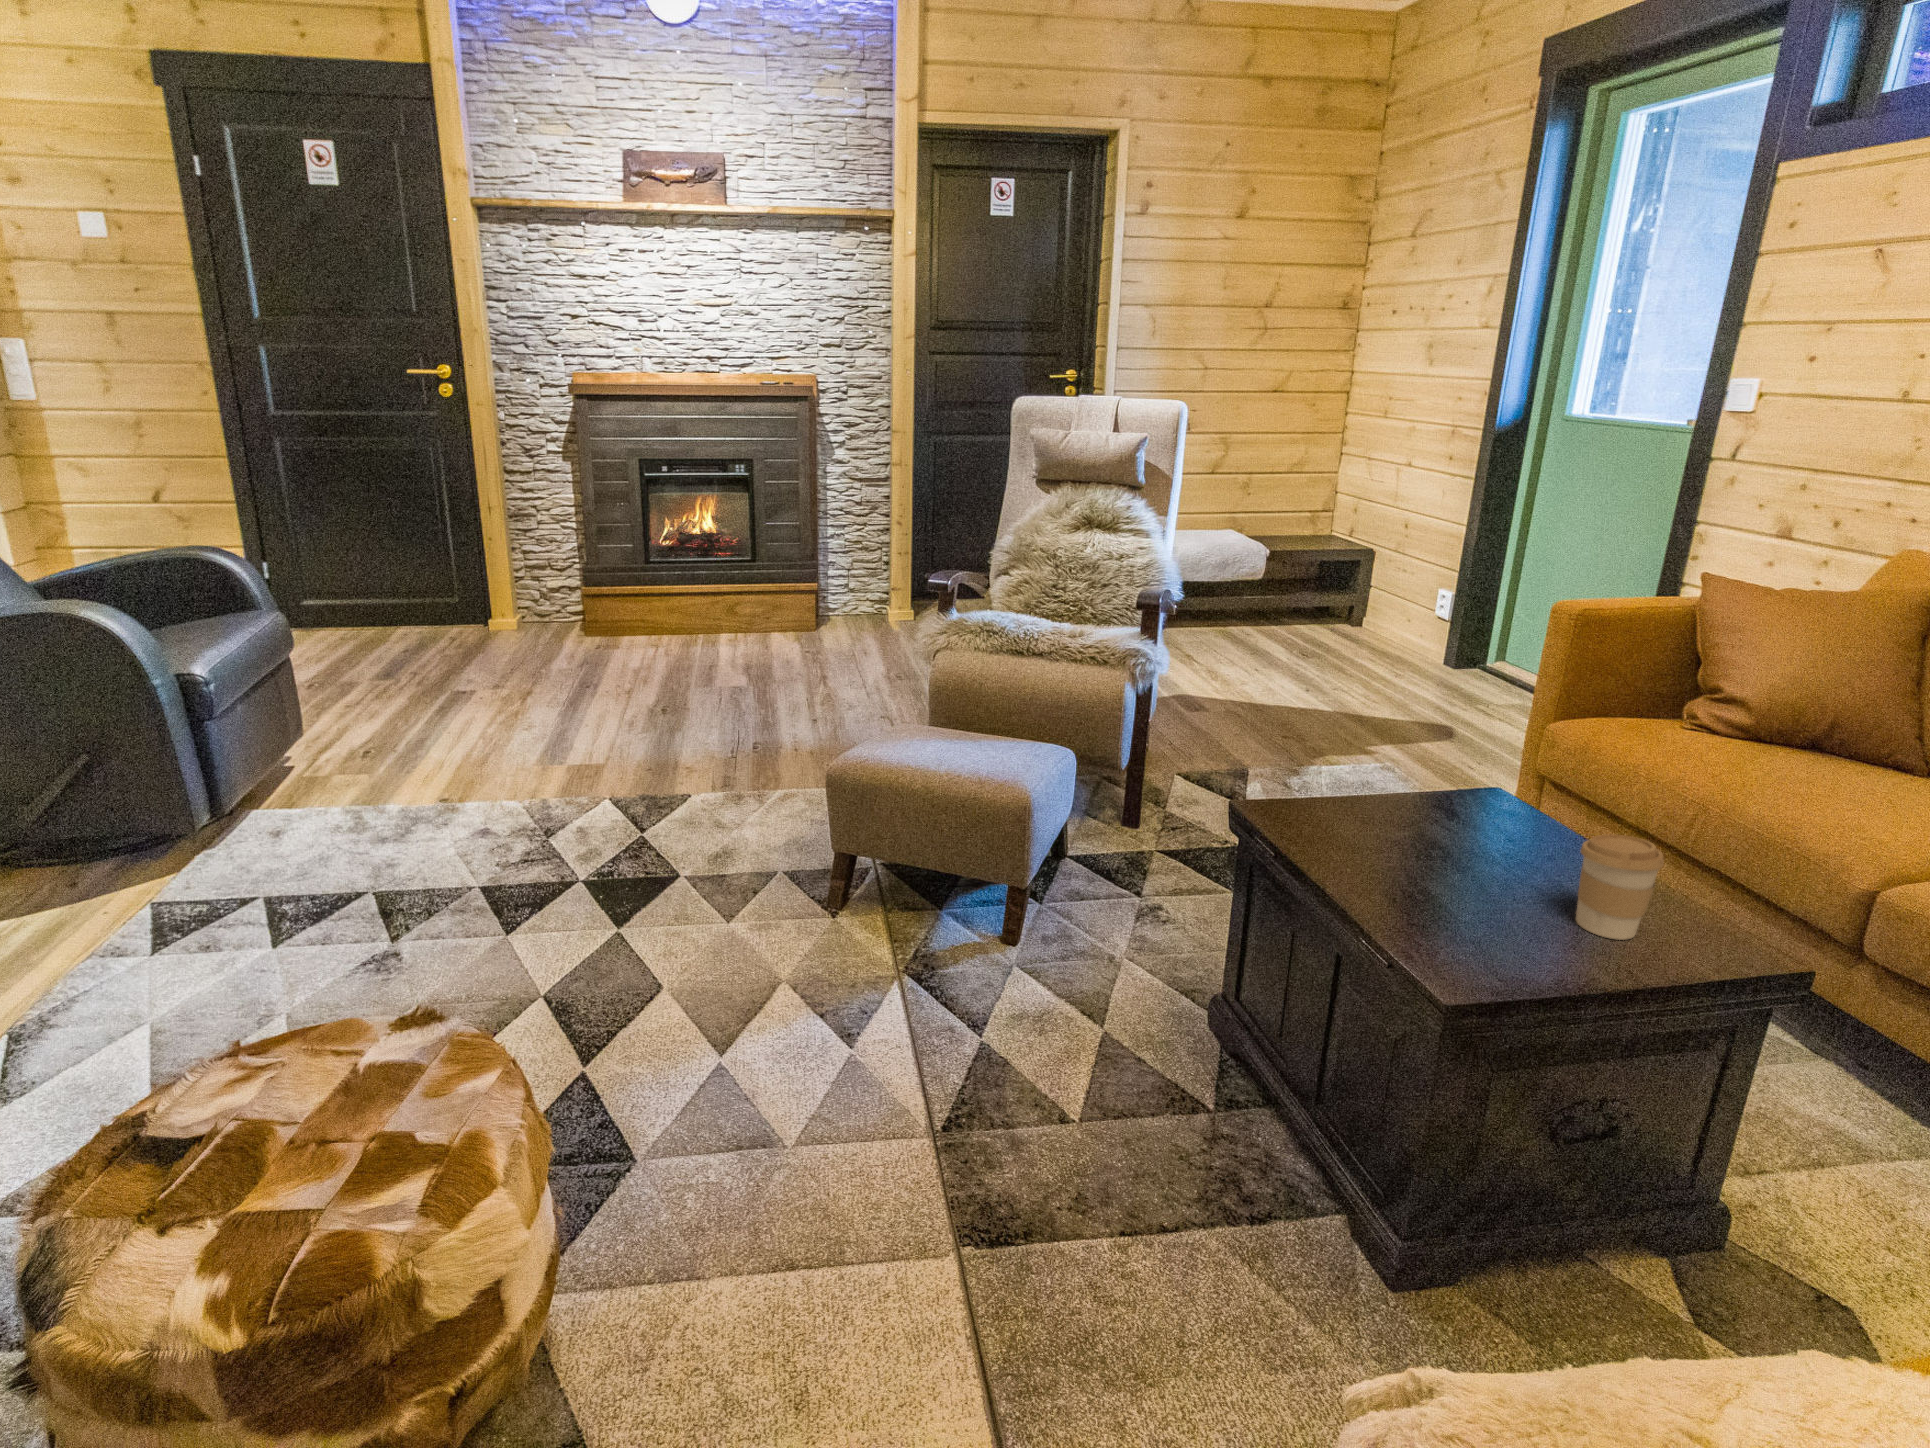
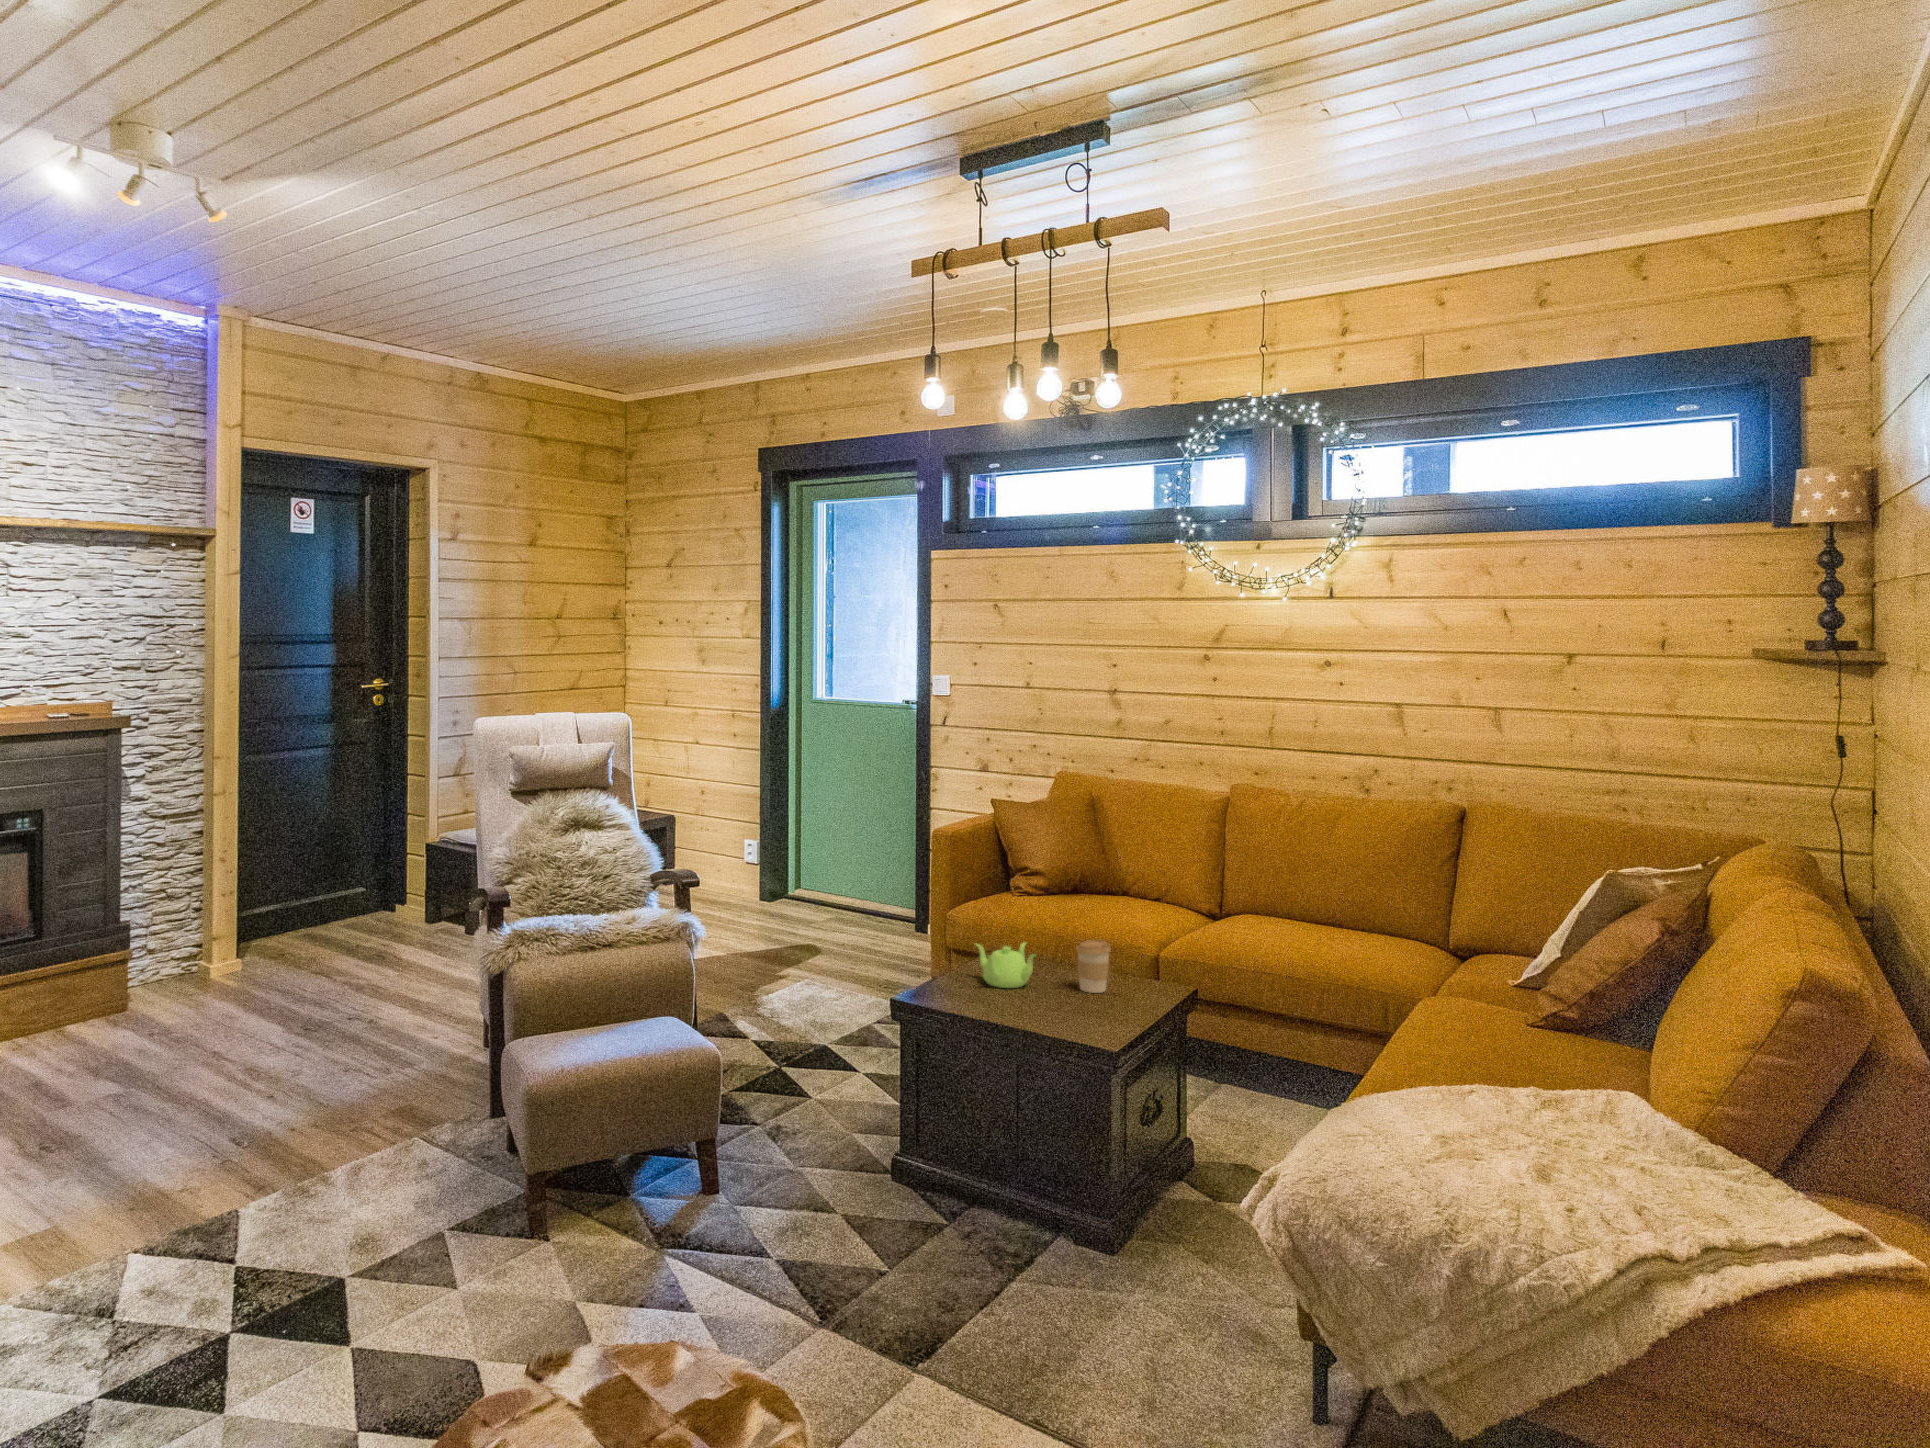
teapot: none [1392,777,1517,873] -> present [976,942,1035,988]

